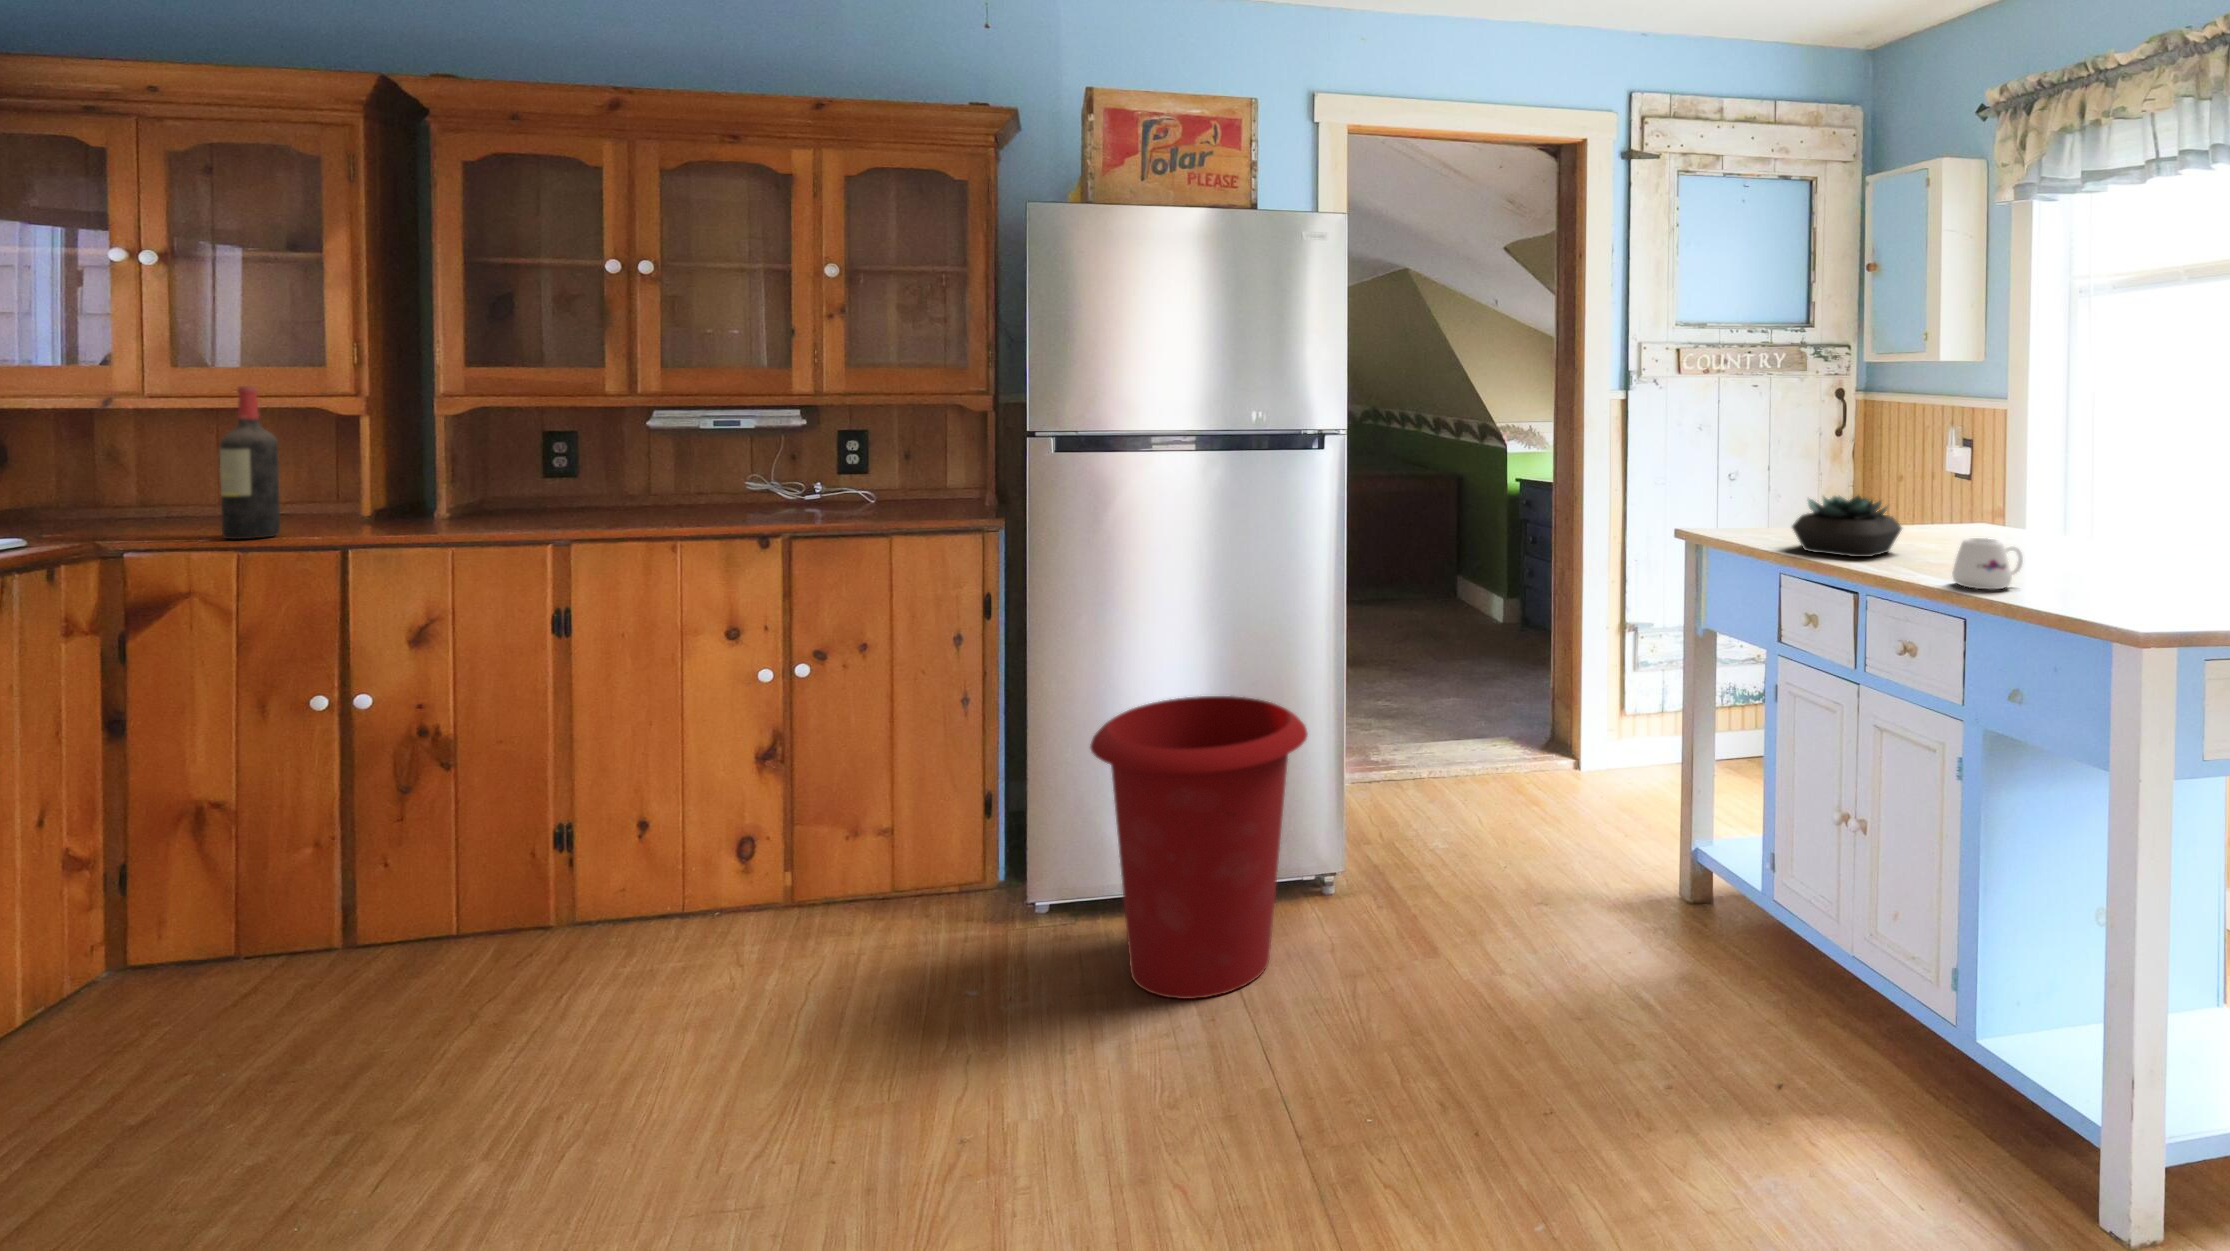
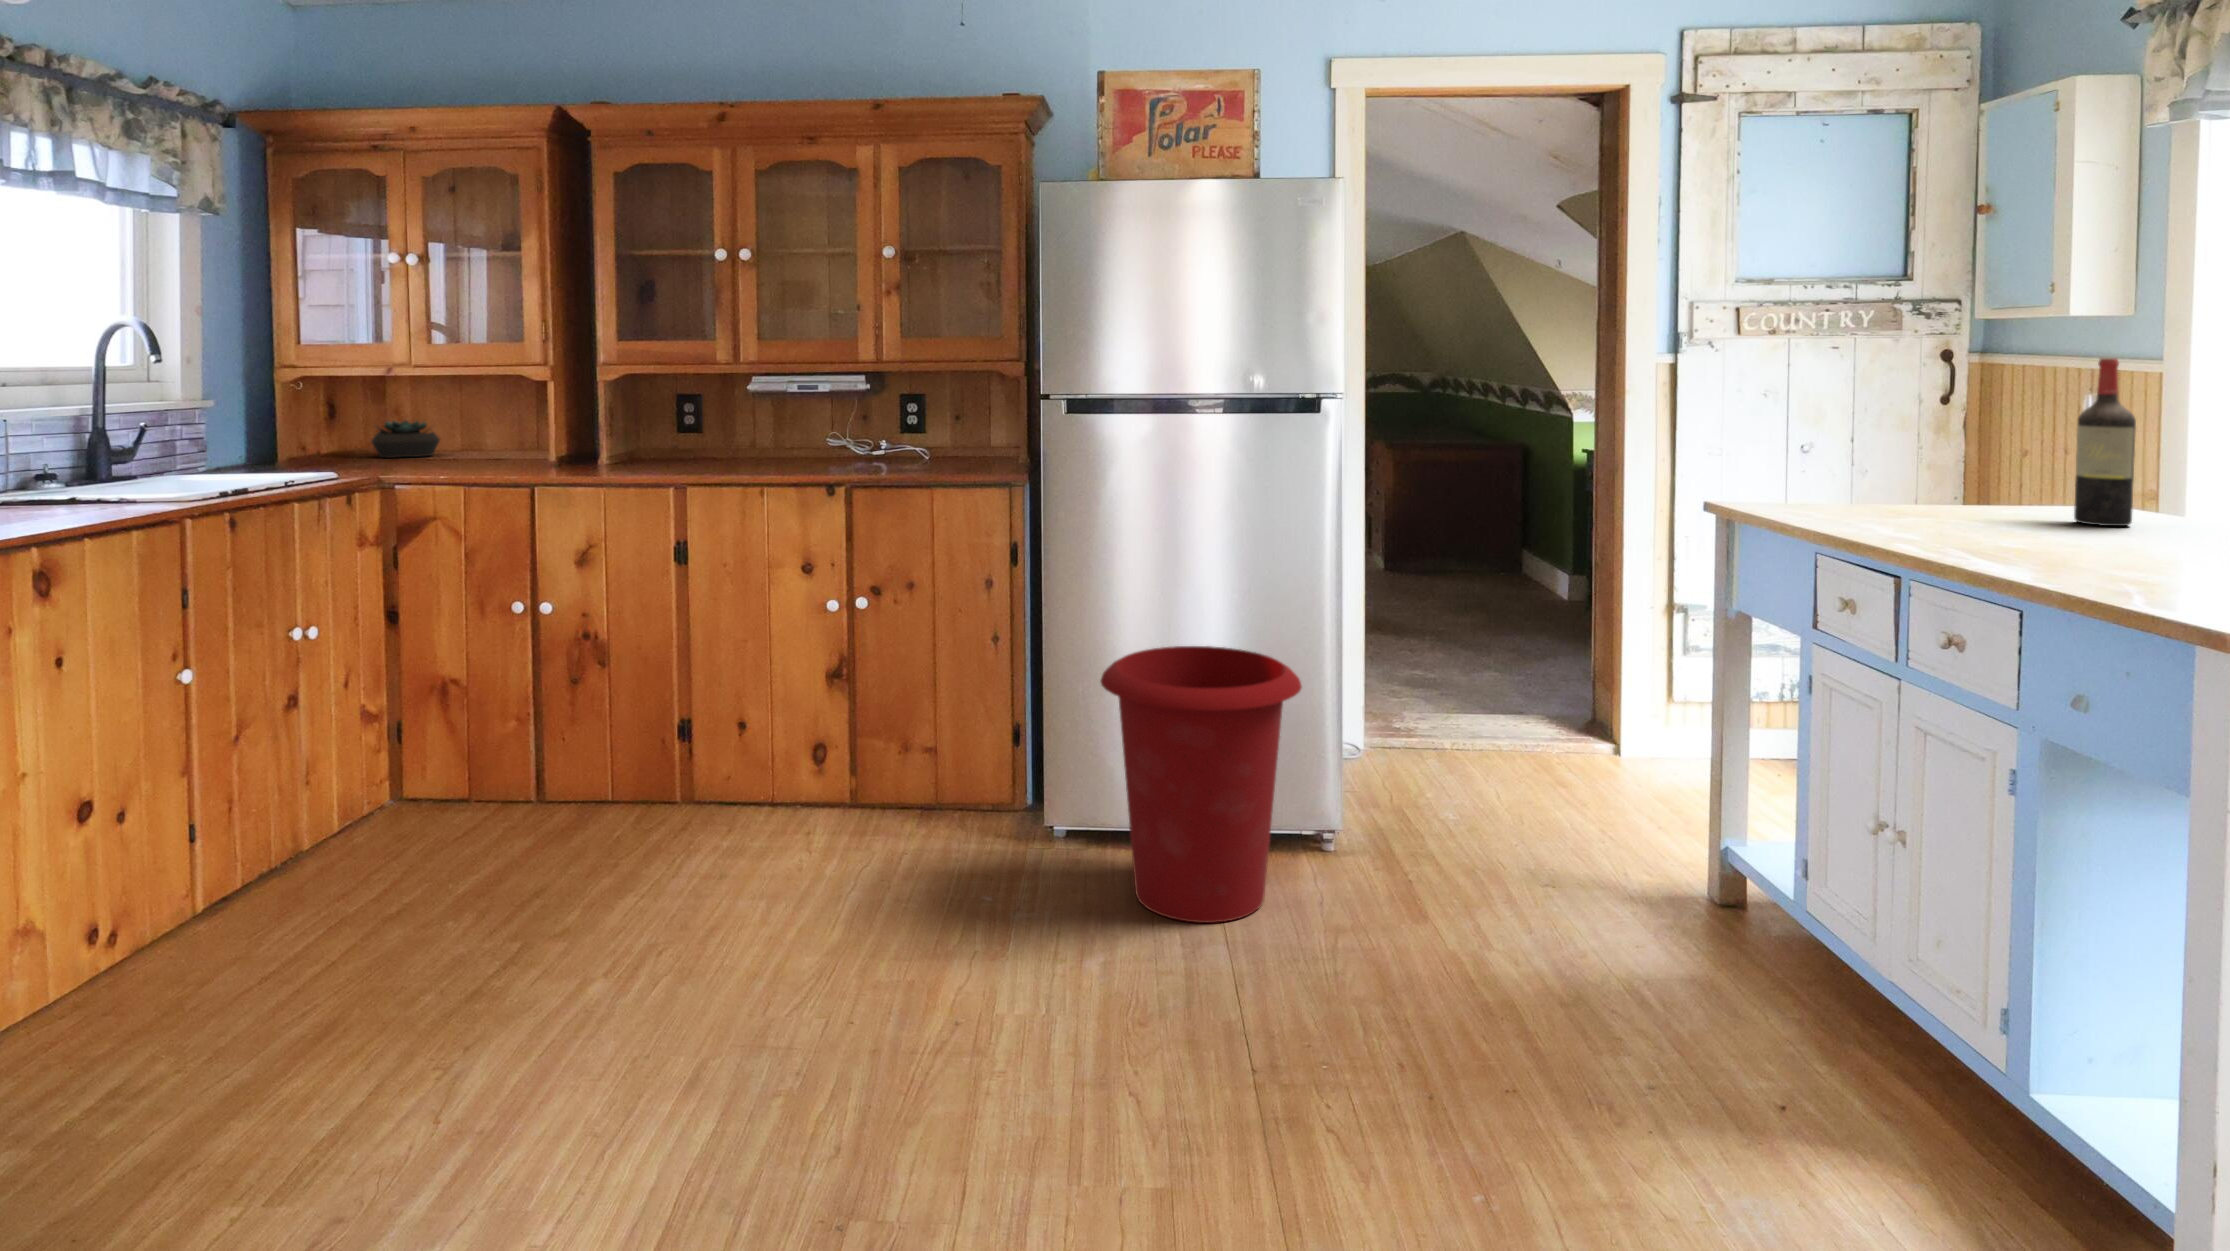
wine bottle: present [220,386,280,539] -> present [2074,358,2136,526]
succulent plant: present [1792,496,1902,557] -> present [371,421,440,458]
mug: present [1952,538,2023,590] -> none [2032,510,2130,568]

